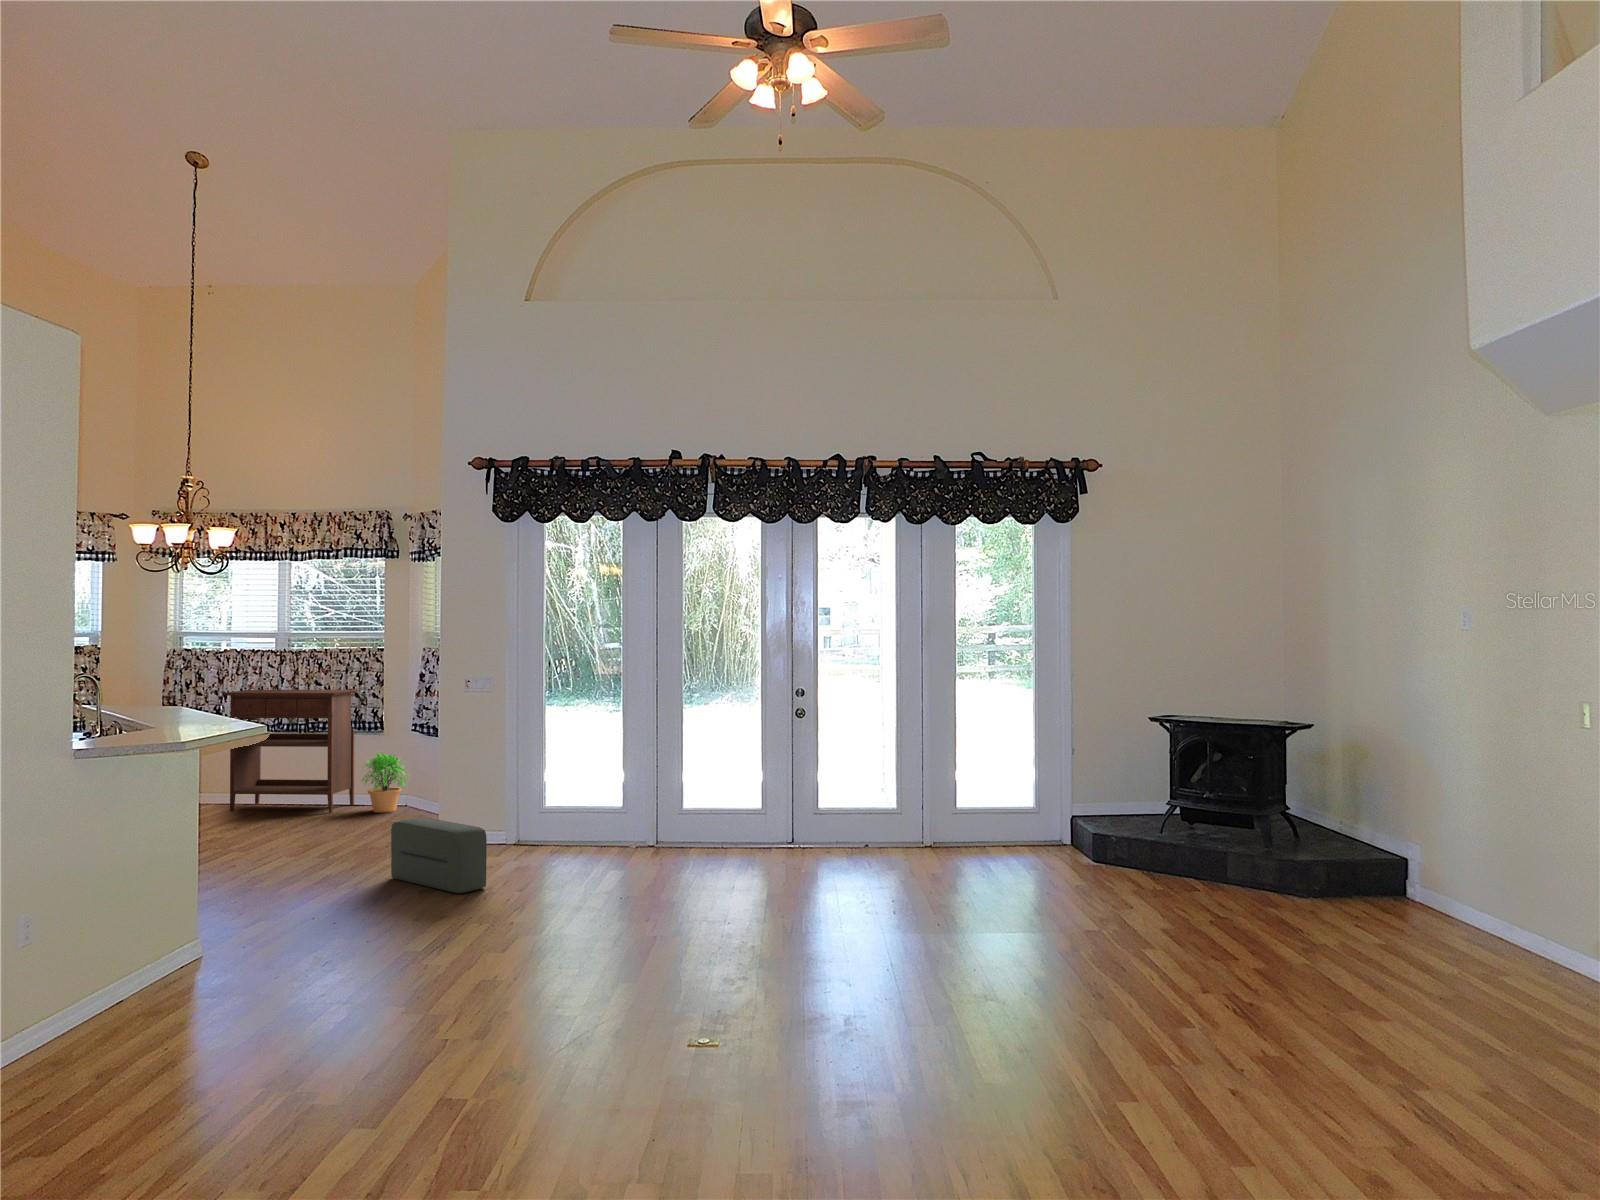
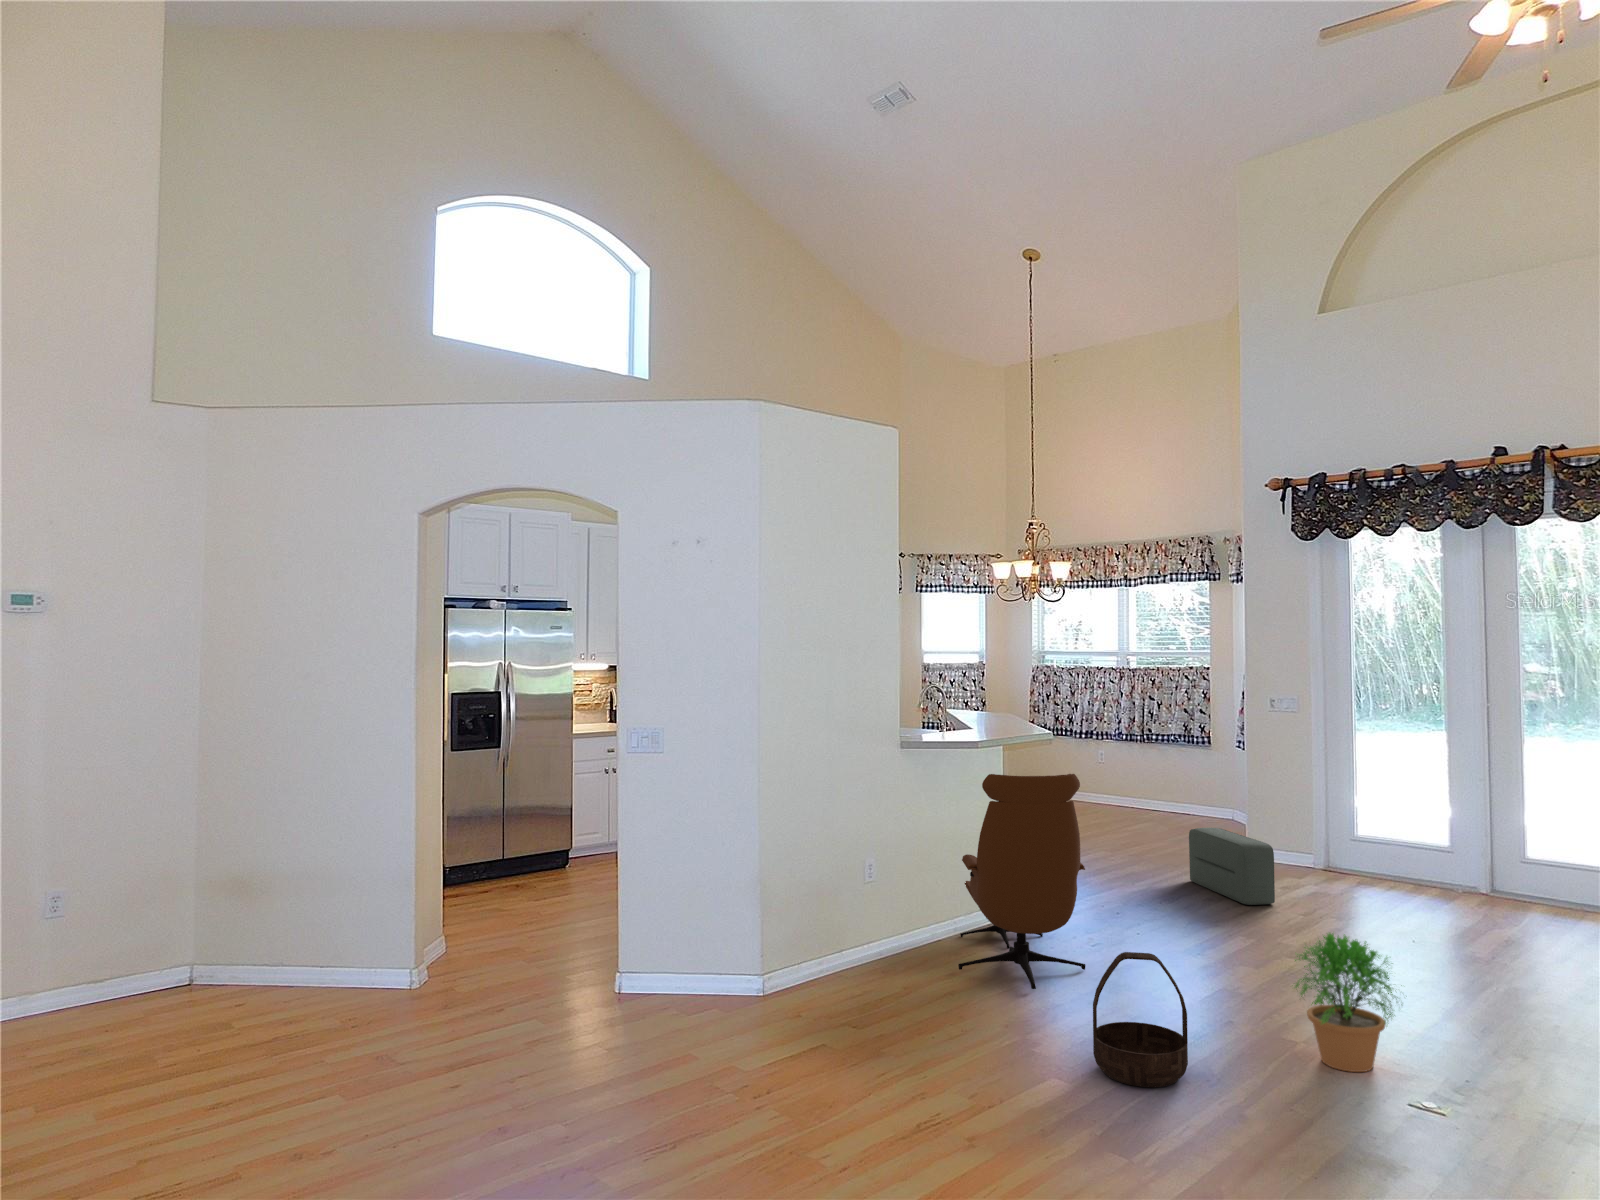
console table: present [222,690,358,812] -> none [1072,702,1188,817]
potted plant: present [362,752,407,812] -> present [1295,933,1398,1072]
lounge chair: none [133,777,329,1048] -> present [958,774,1085,989]
basket: none [380,973,489,1132] -> present [1093,952,1188,1087]

